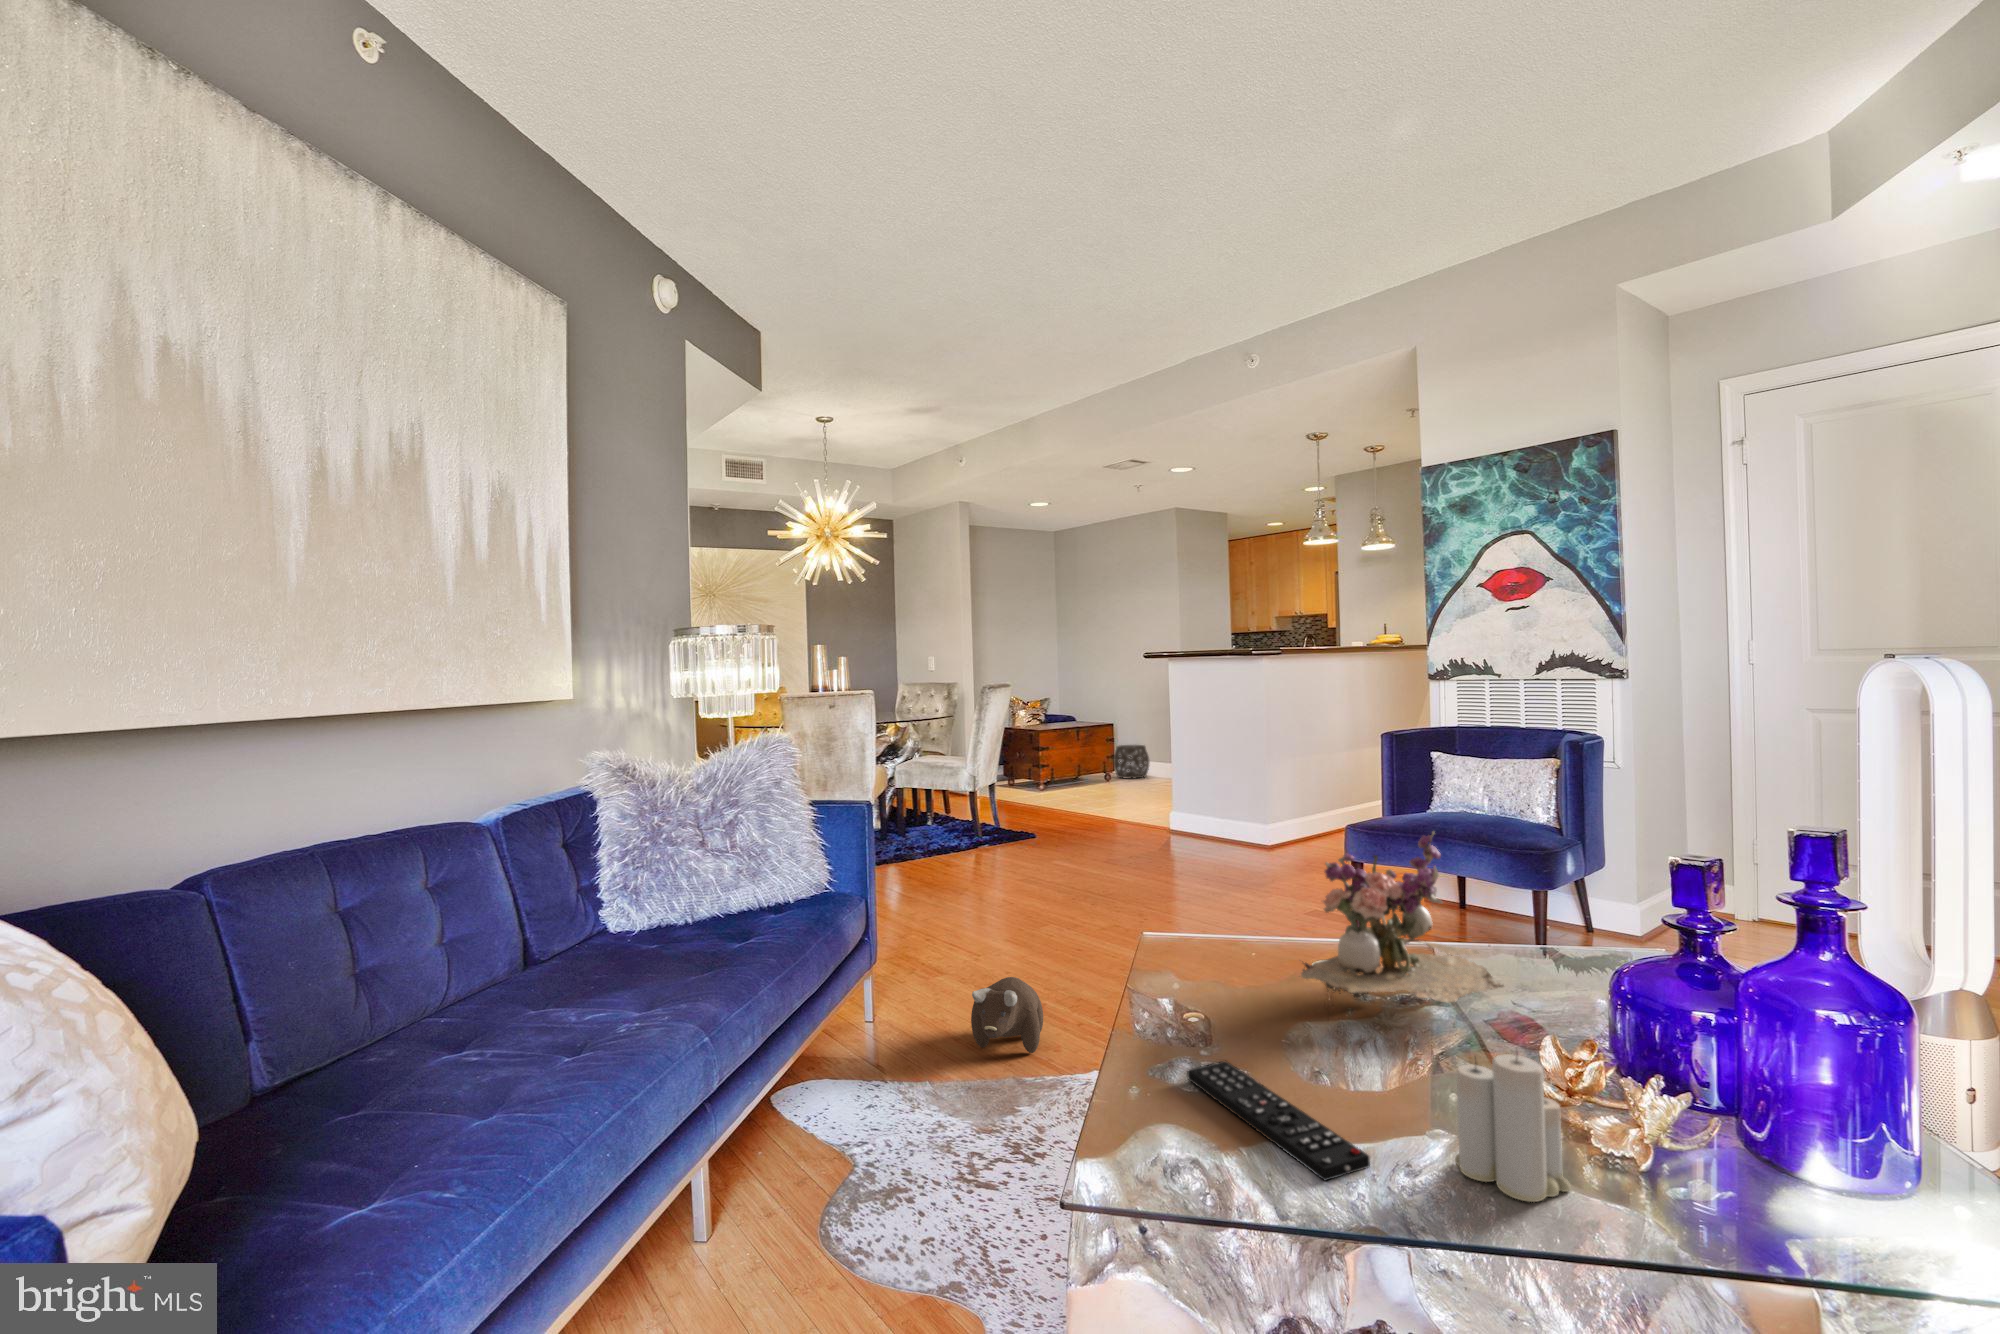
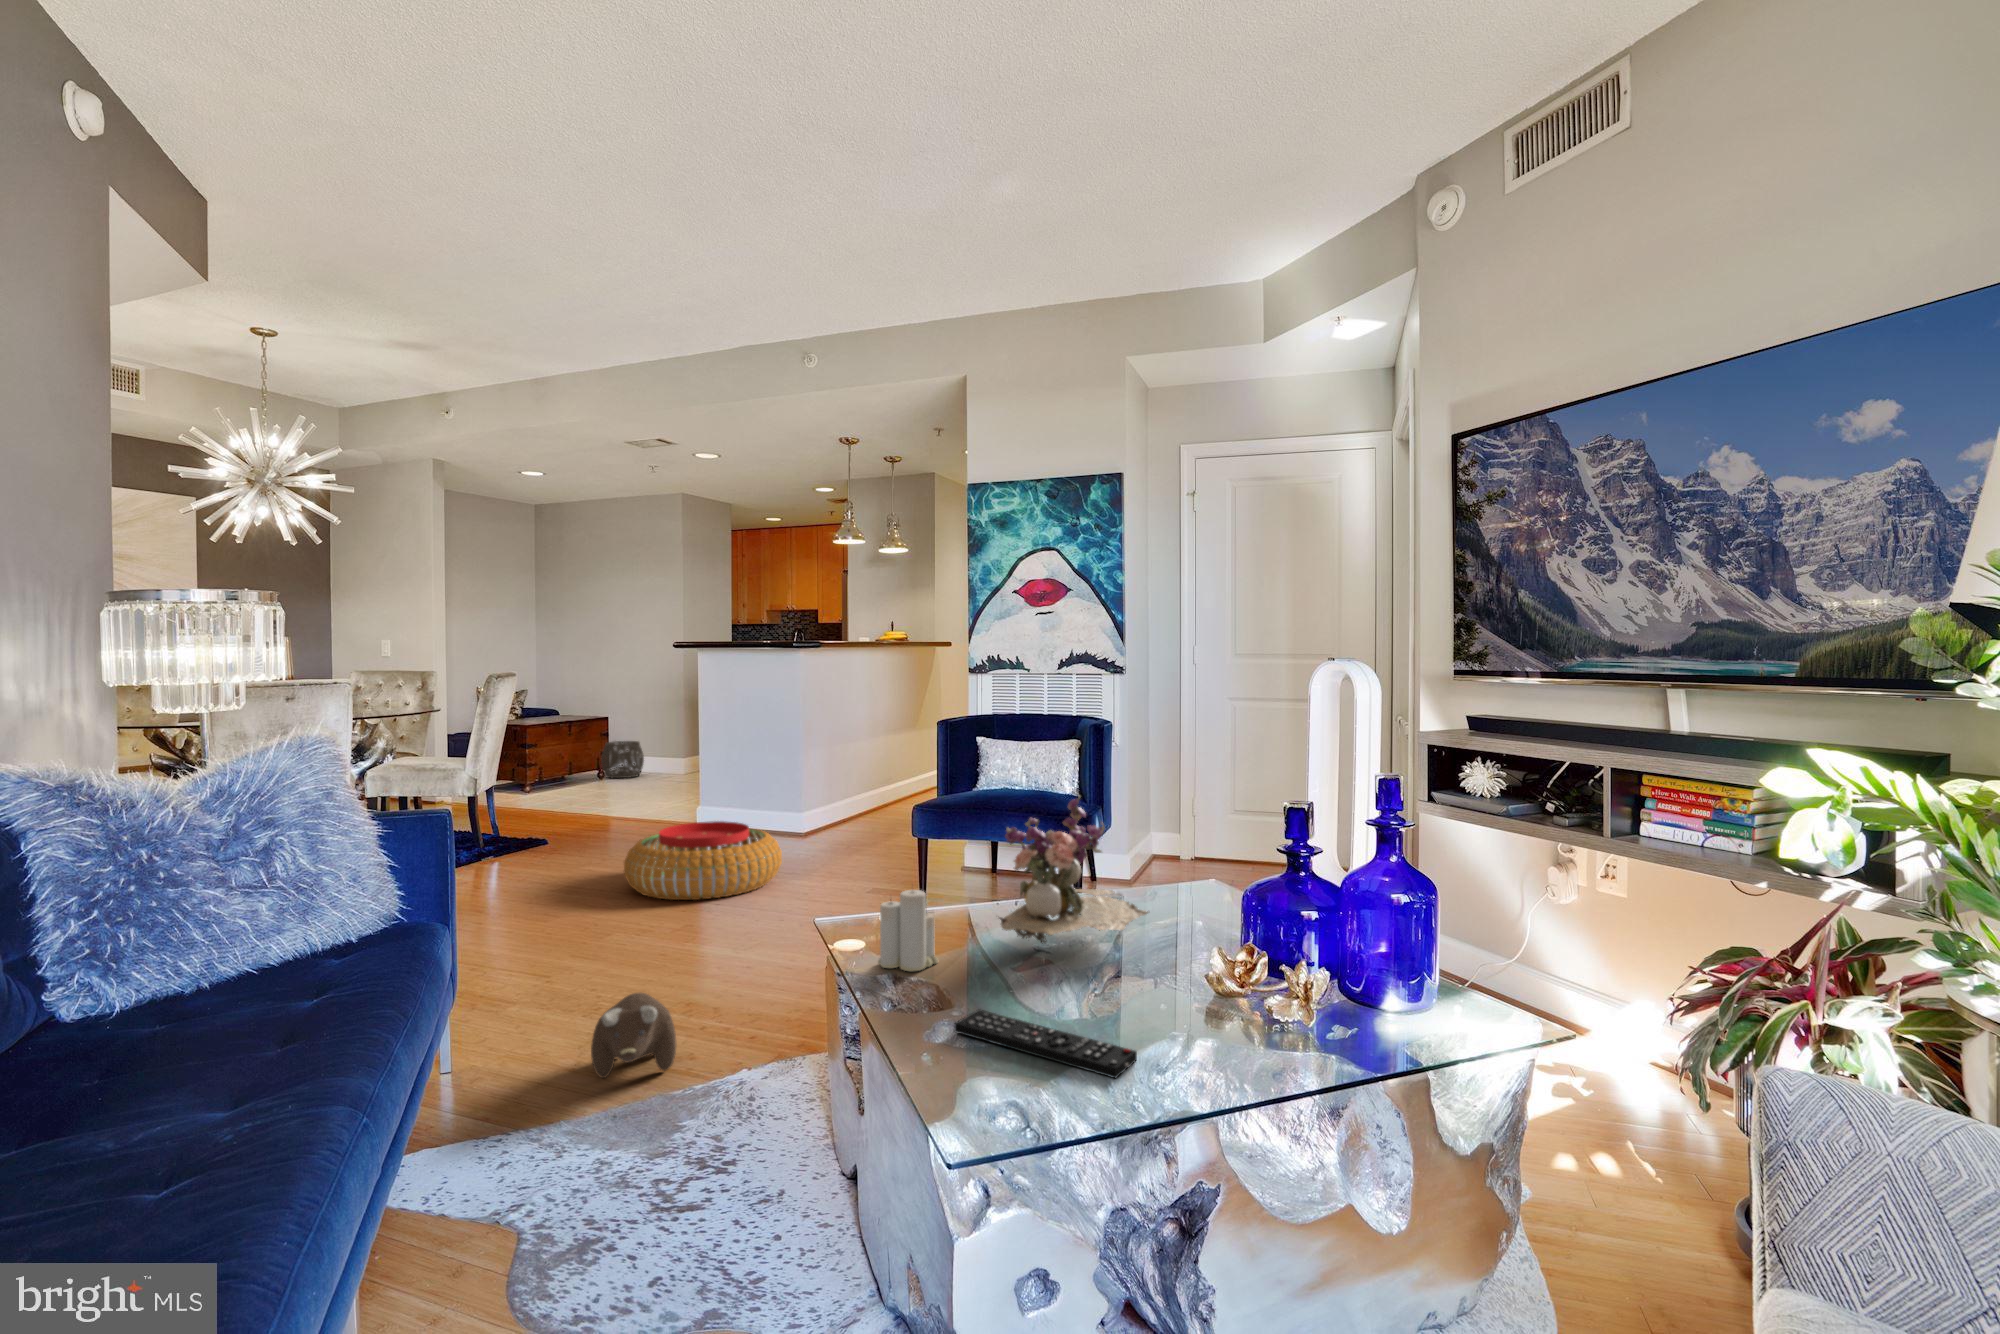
pouf: none [1079,826,1224,899] -> present [624,821,782,900]
candle: present [1455,1054,1571,1202] -> present [878,890,938,971]

